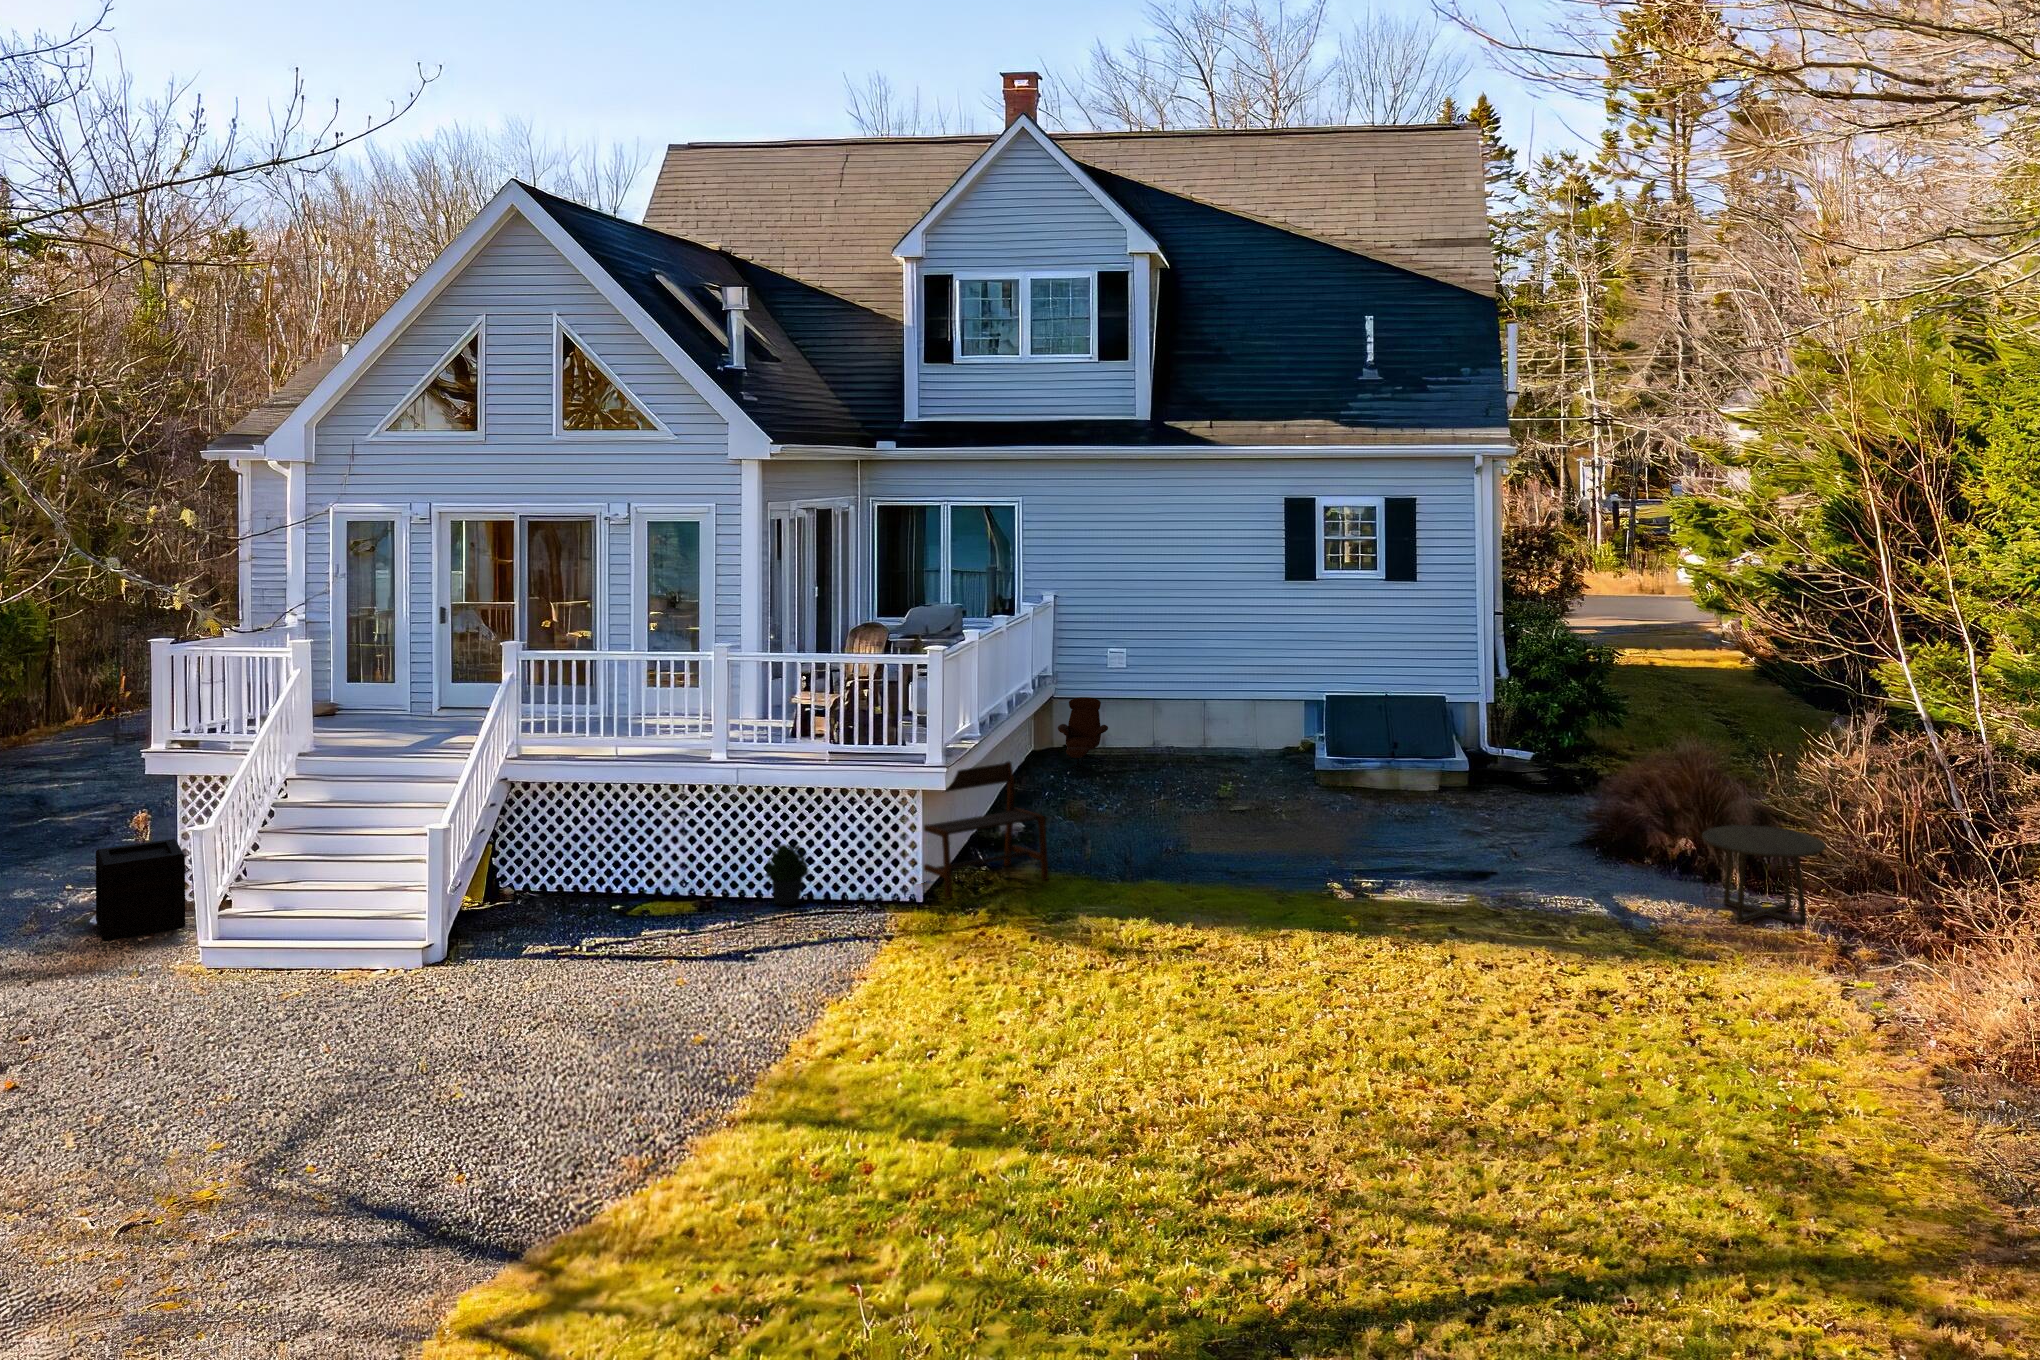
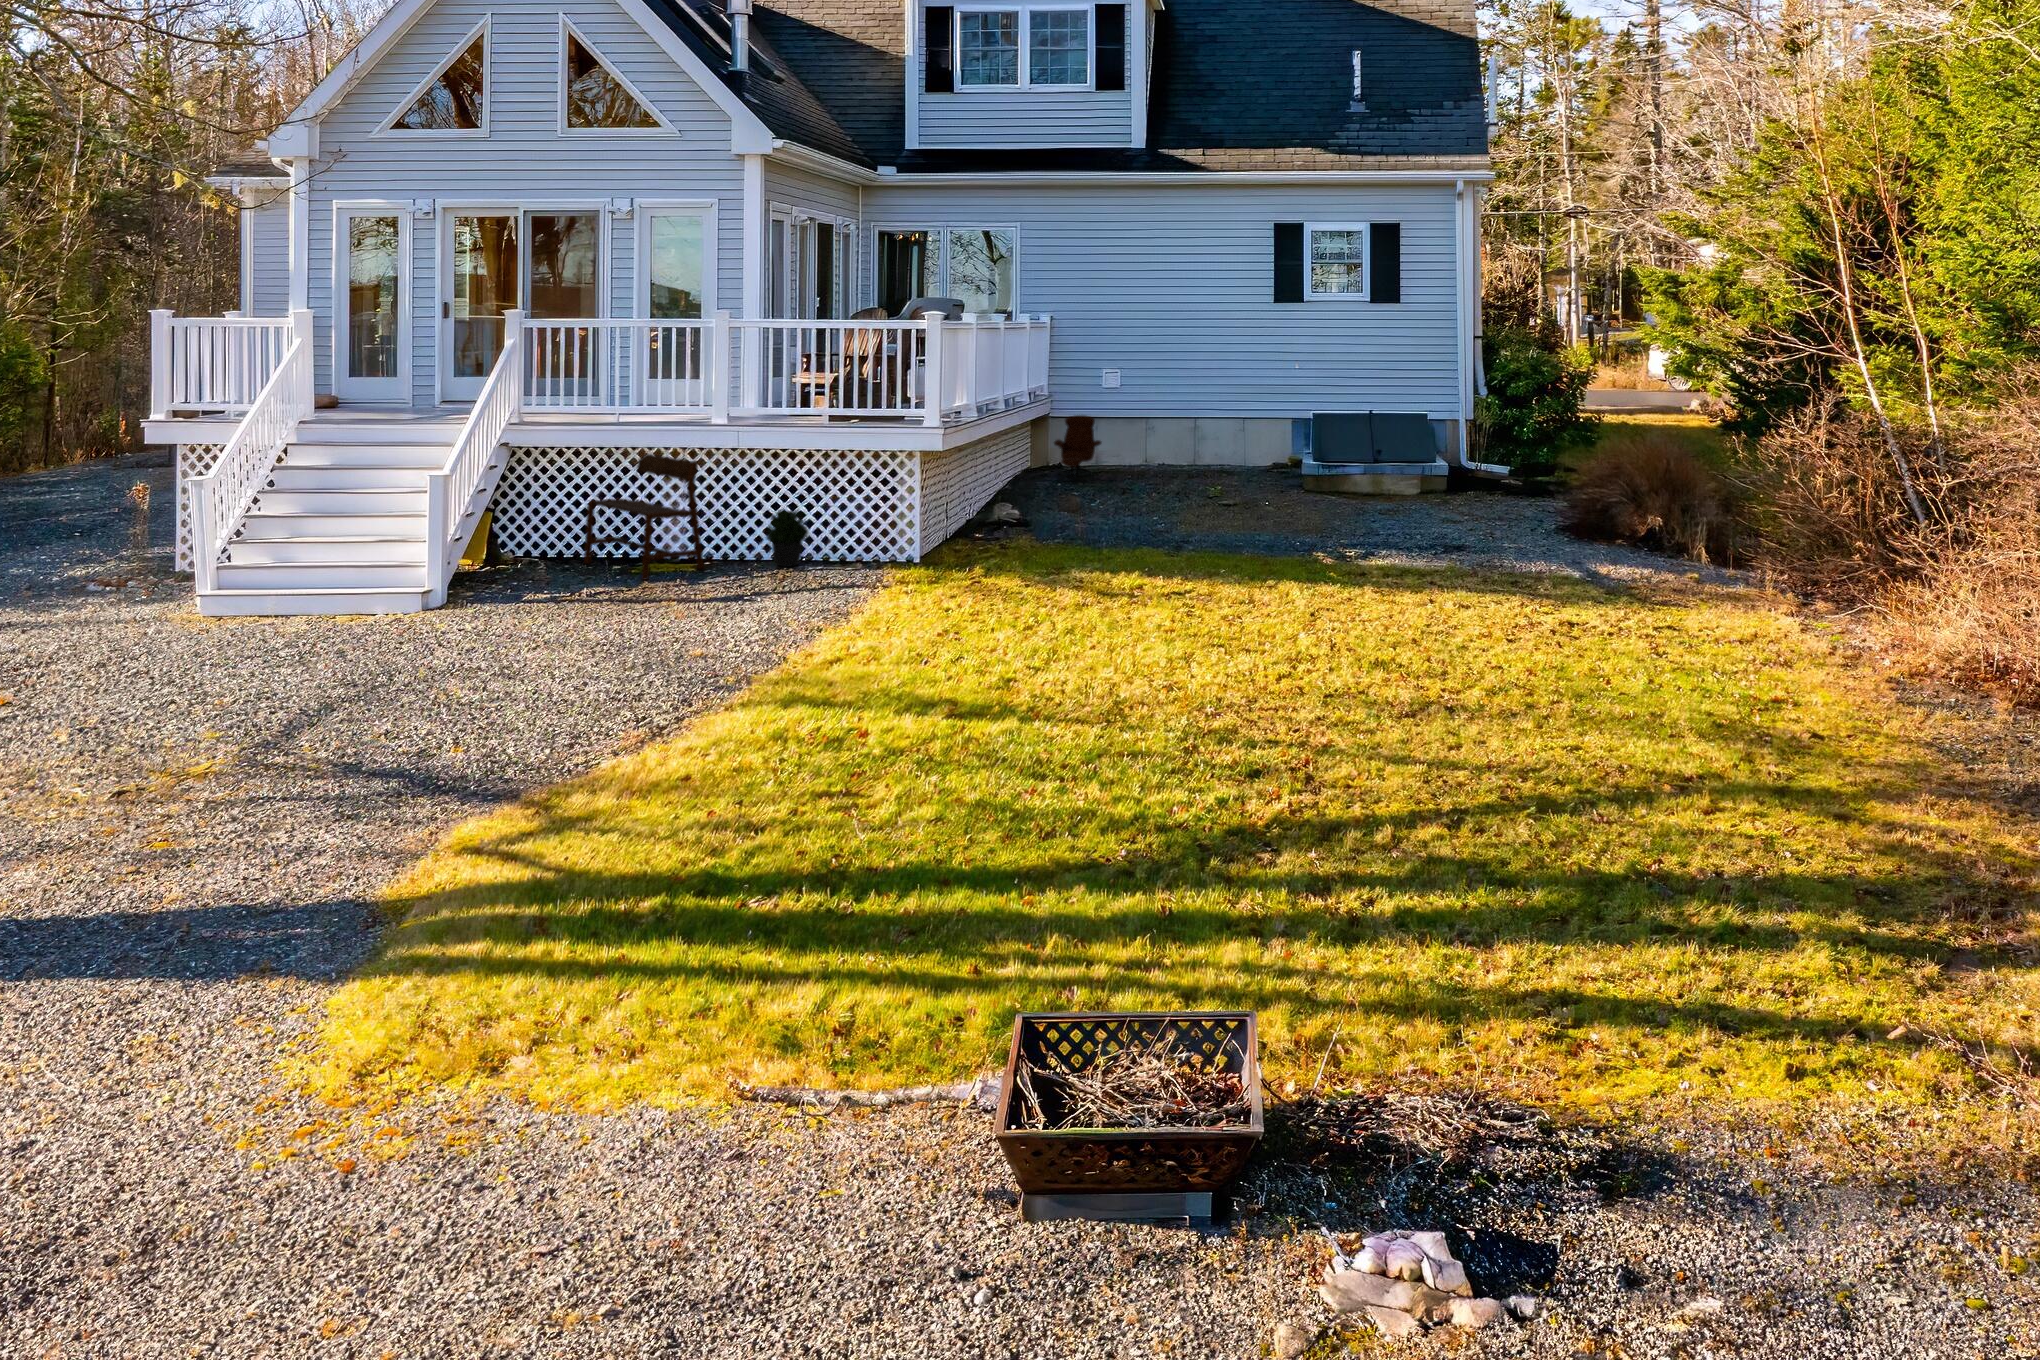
bench: present [924,761,1049,898] -> present [584,454,704,580]
round table: present [1702,825,1826,926] -> none [1661,492,1776,577]
wooden crate: present [96,839,185,941] -> none [89,502,183,592]

